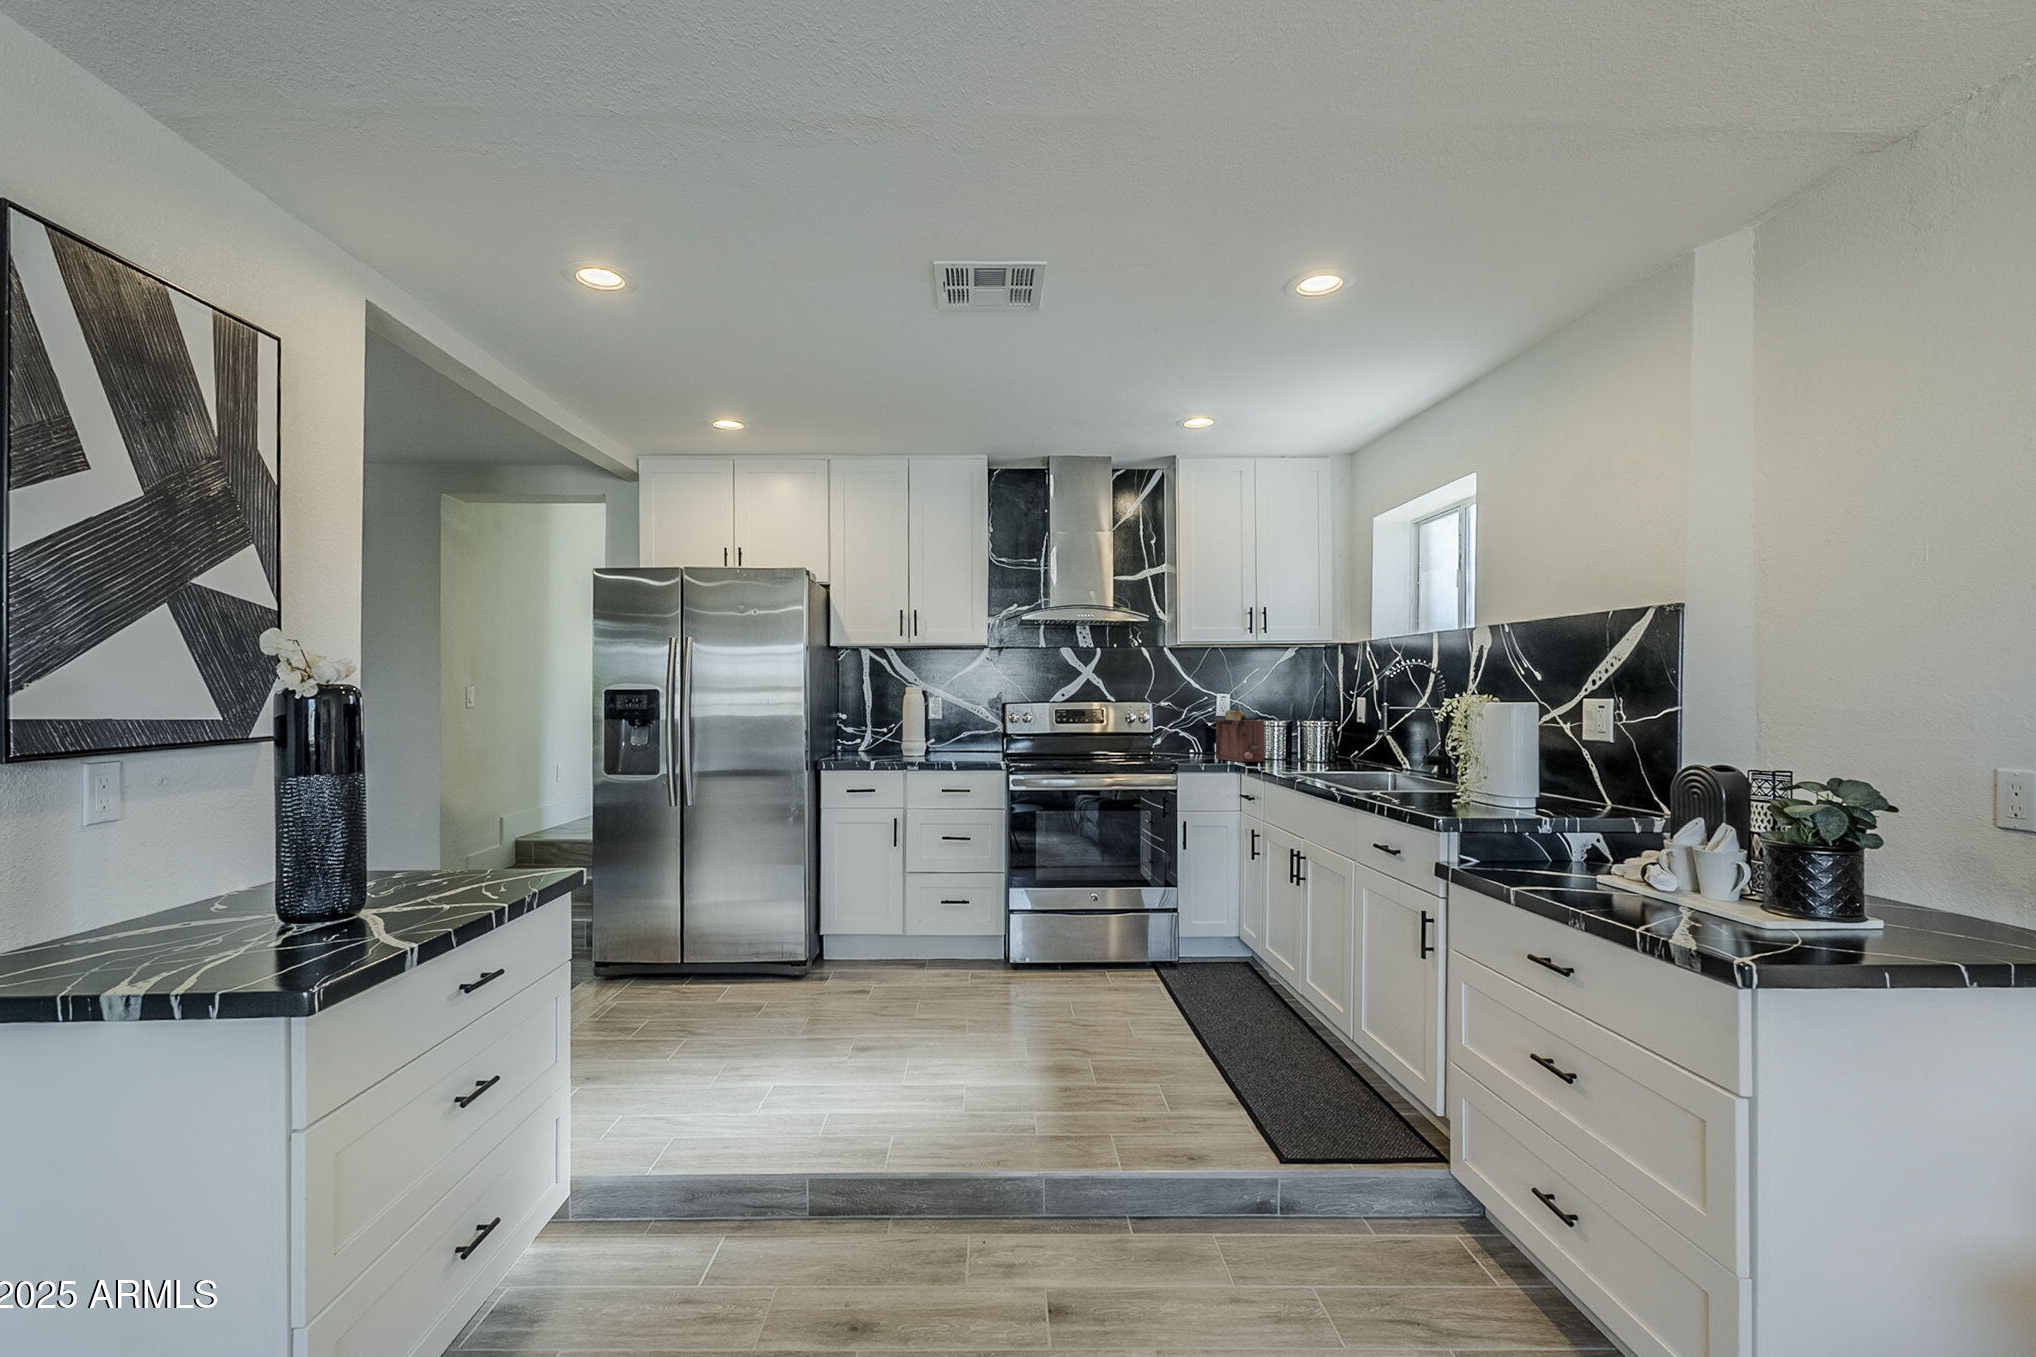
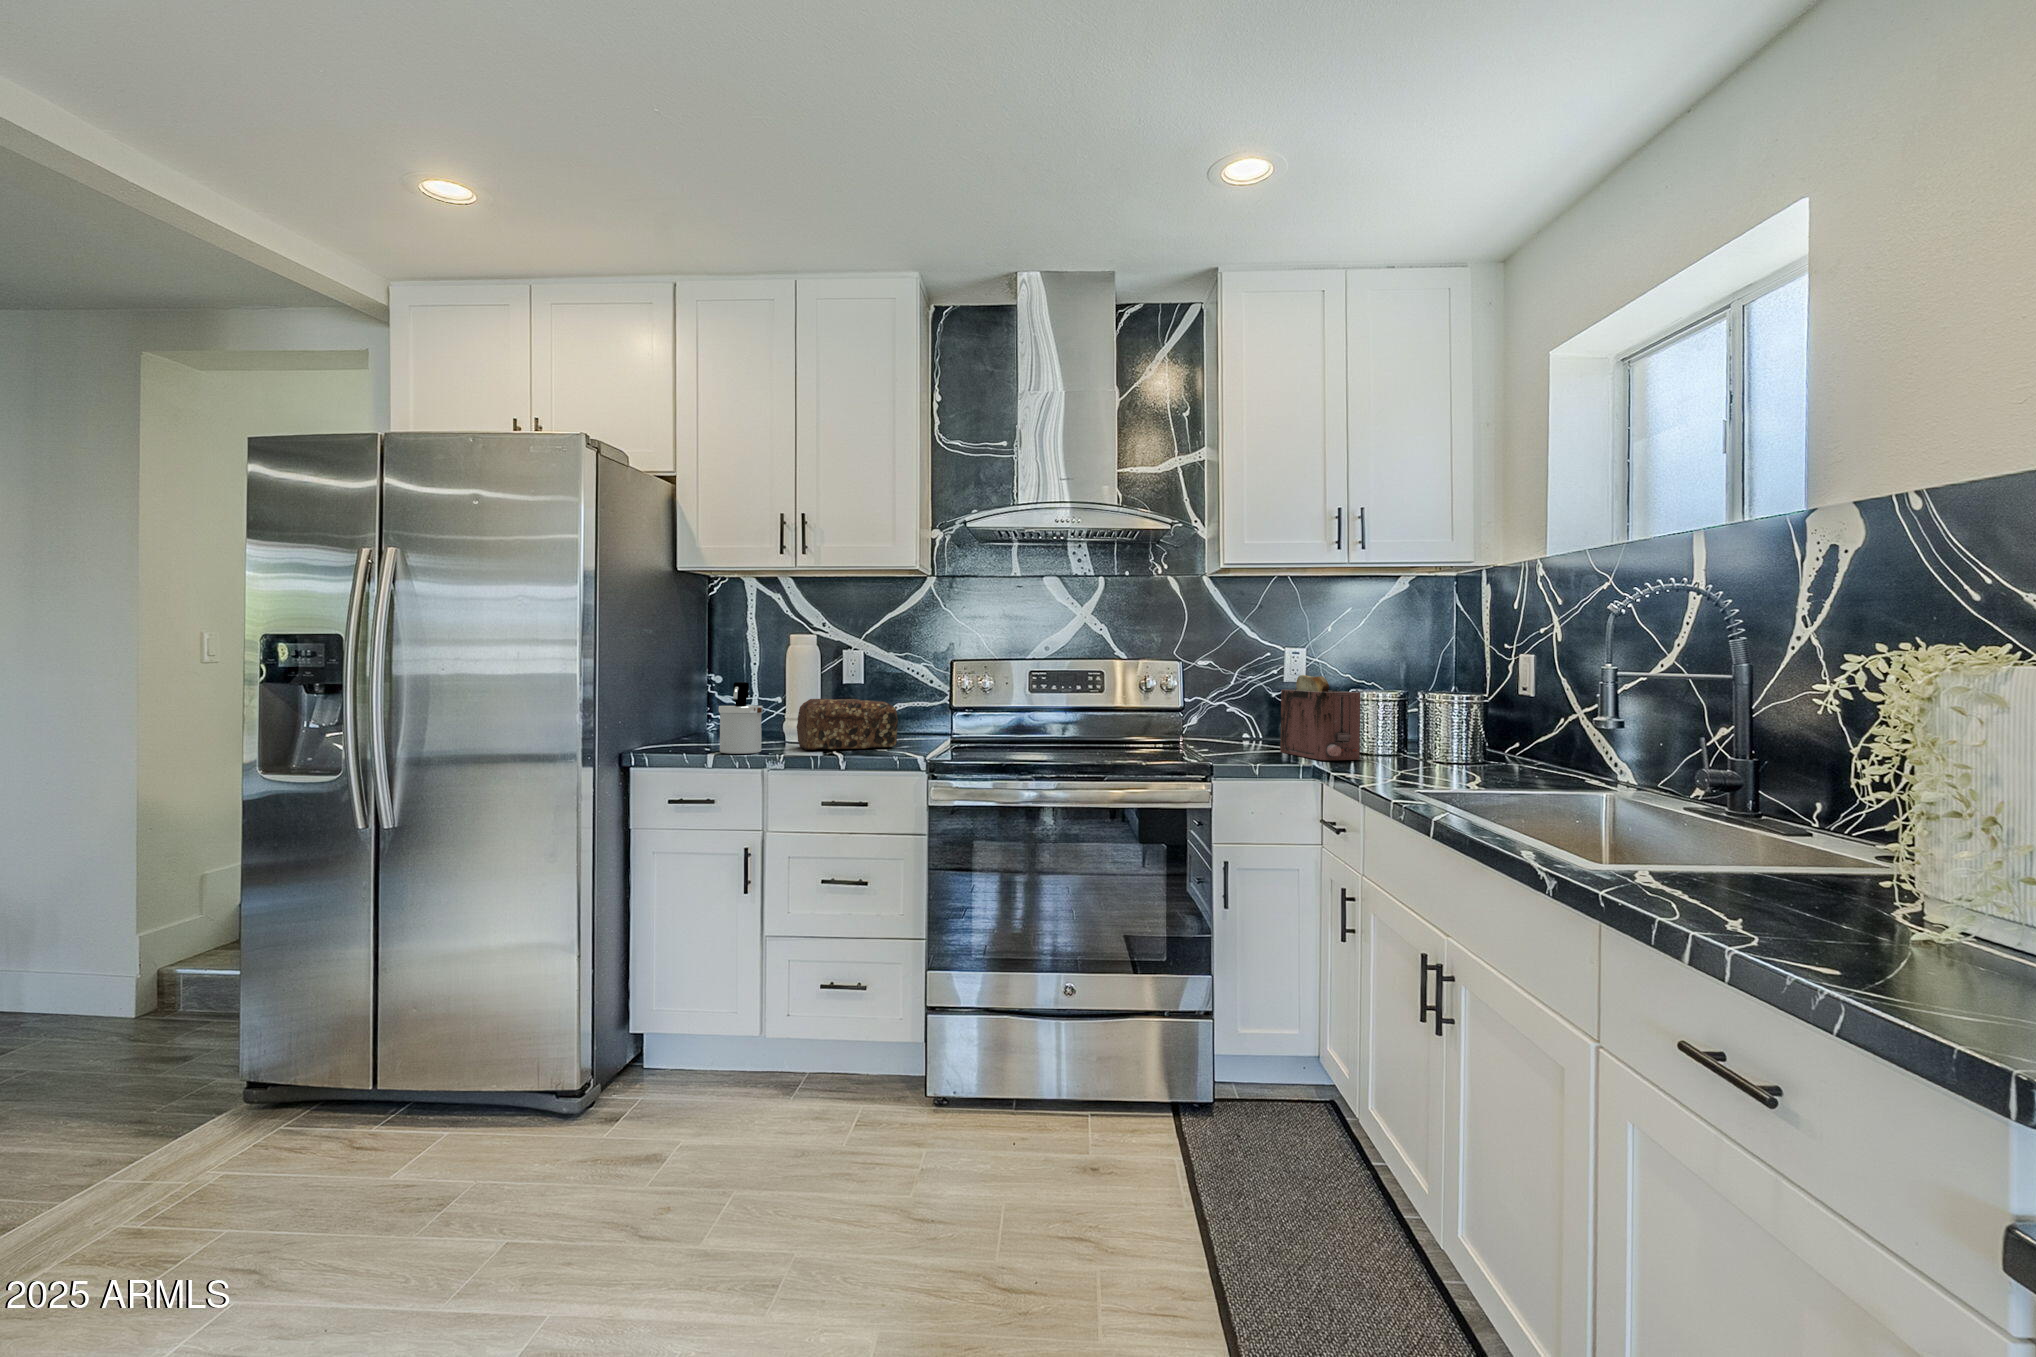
soap dispenser: none [869,715,896,760] -> present [718,682,763,754]
bread loaf: none [911,726,976,758] -> present [797,699,898,750]

